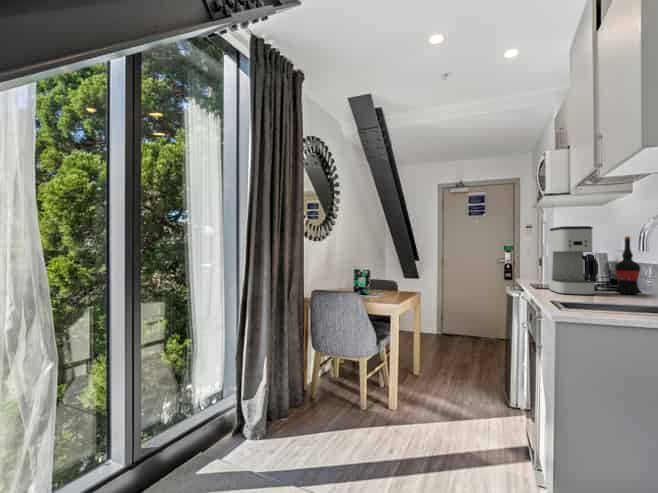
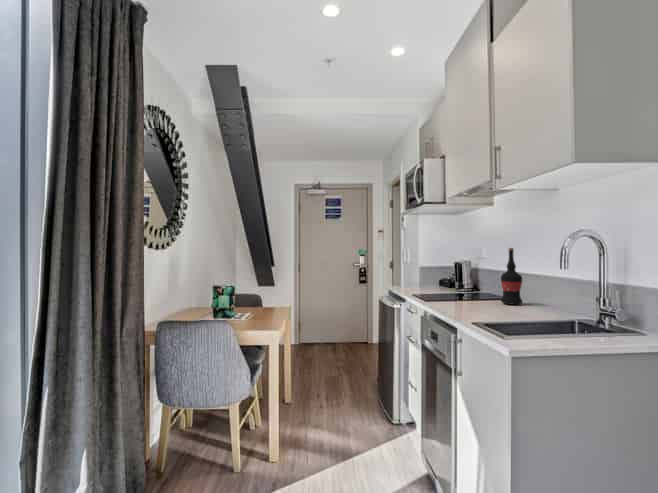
coffee maker: present [549,226,598,295] -> none [445,238,491,310]

